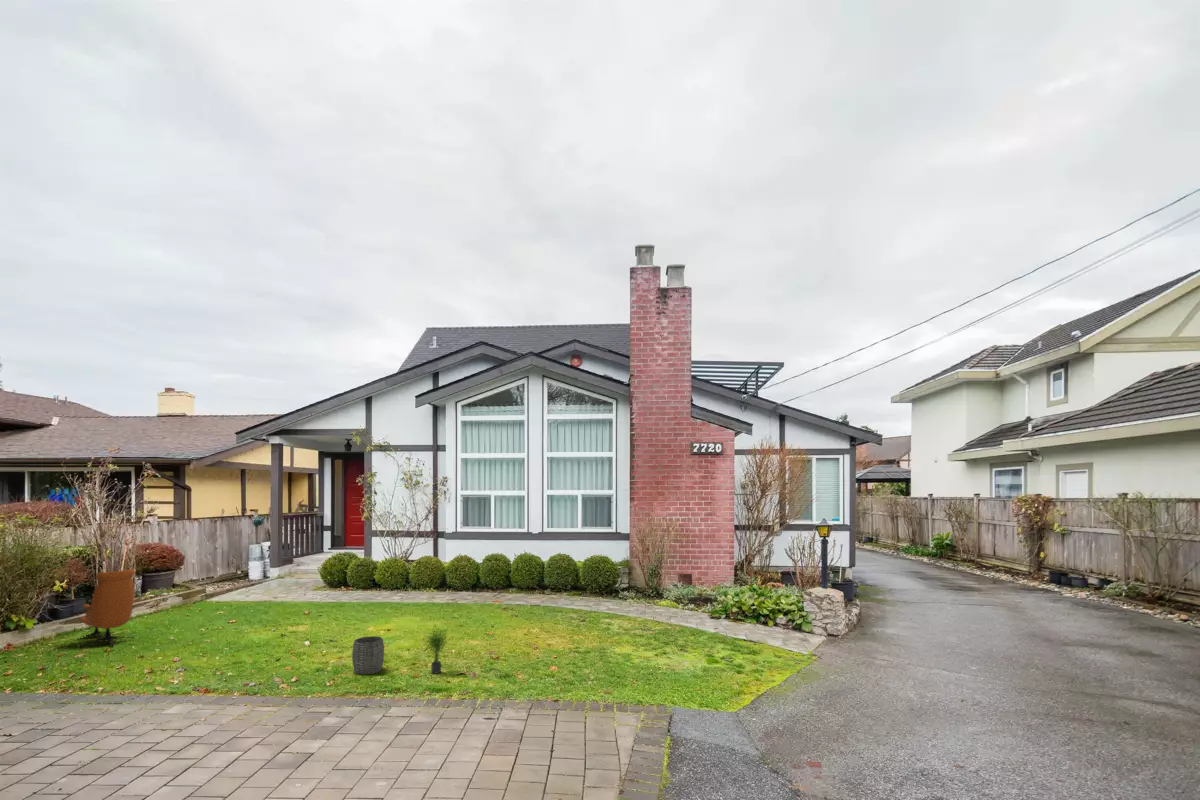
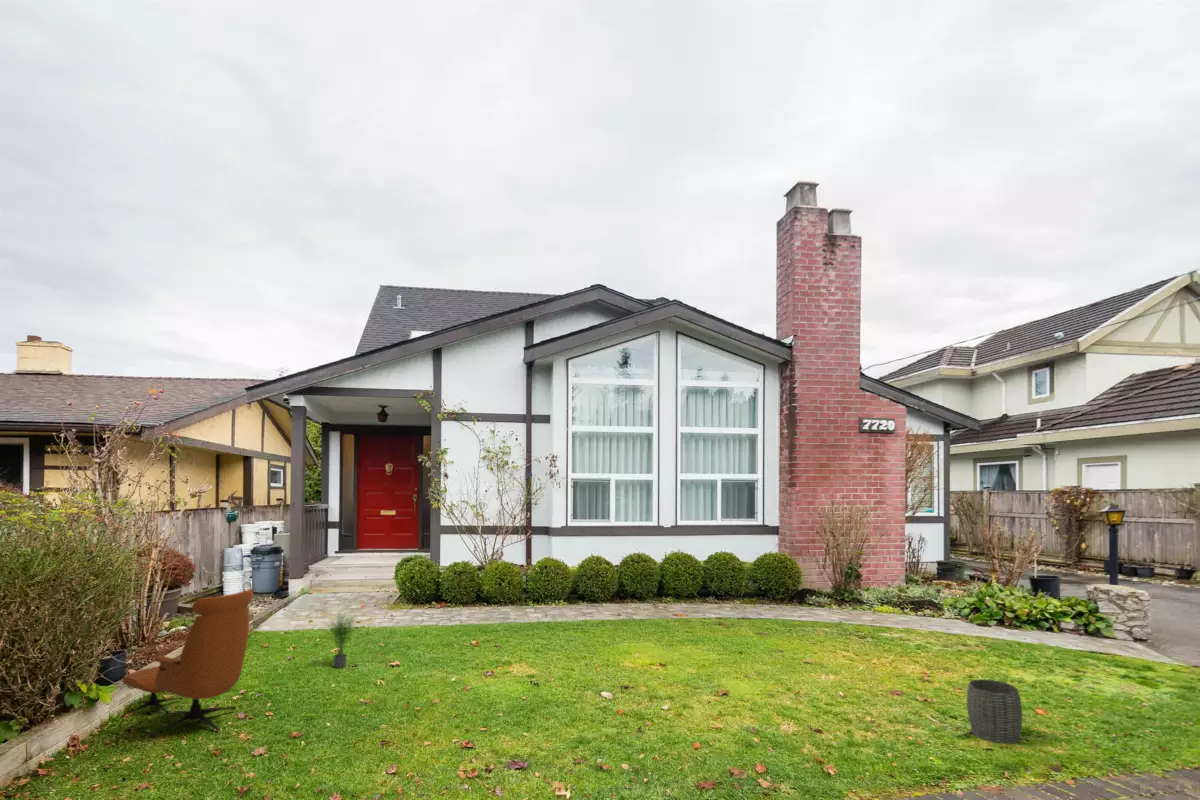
potted plant: present [427,629,446,674] -> present [326,617,354,668]
woven basket: present [352,636,384,674] -> present [967,679,1022,744]

